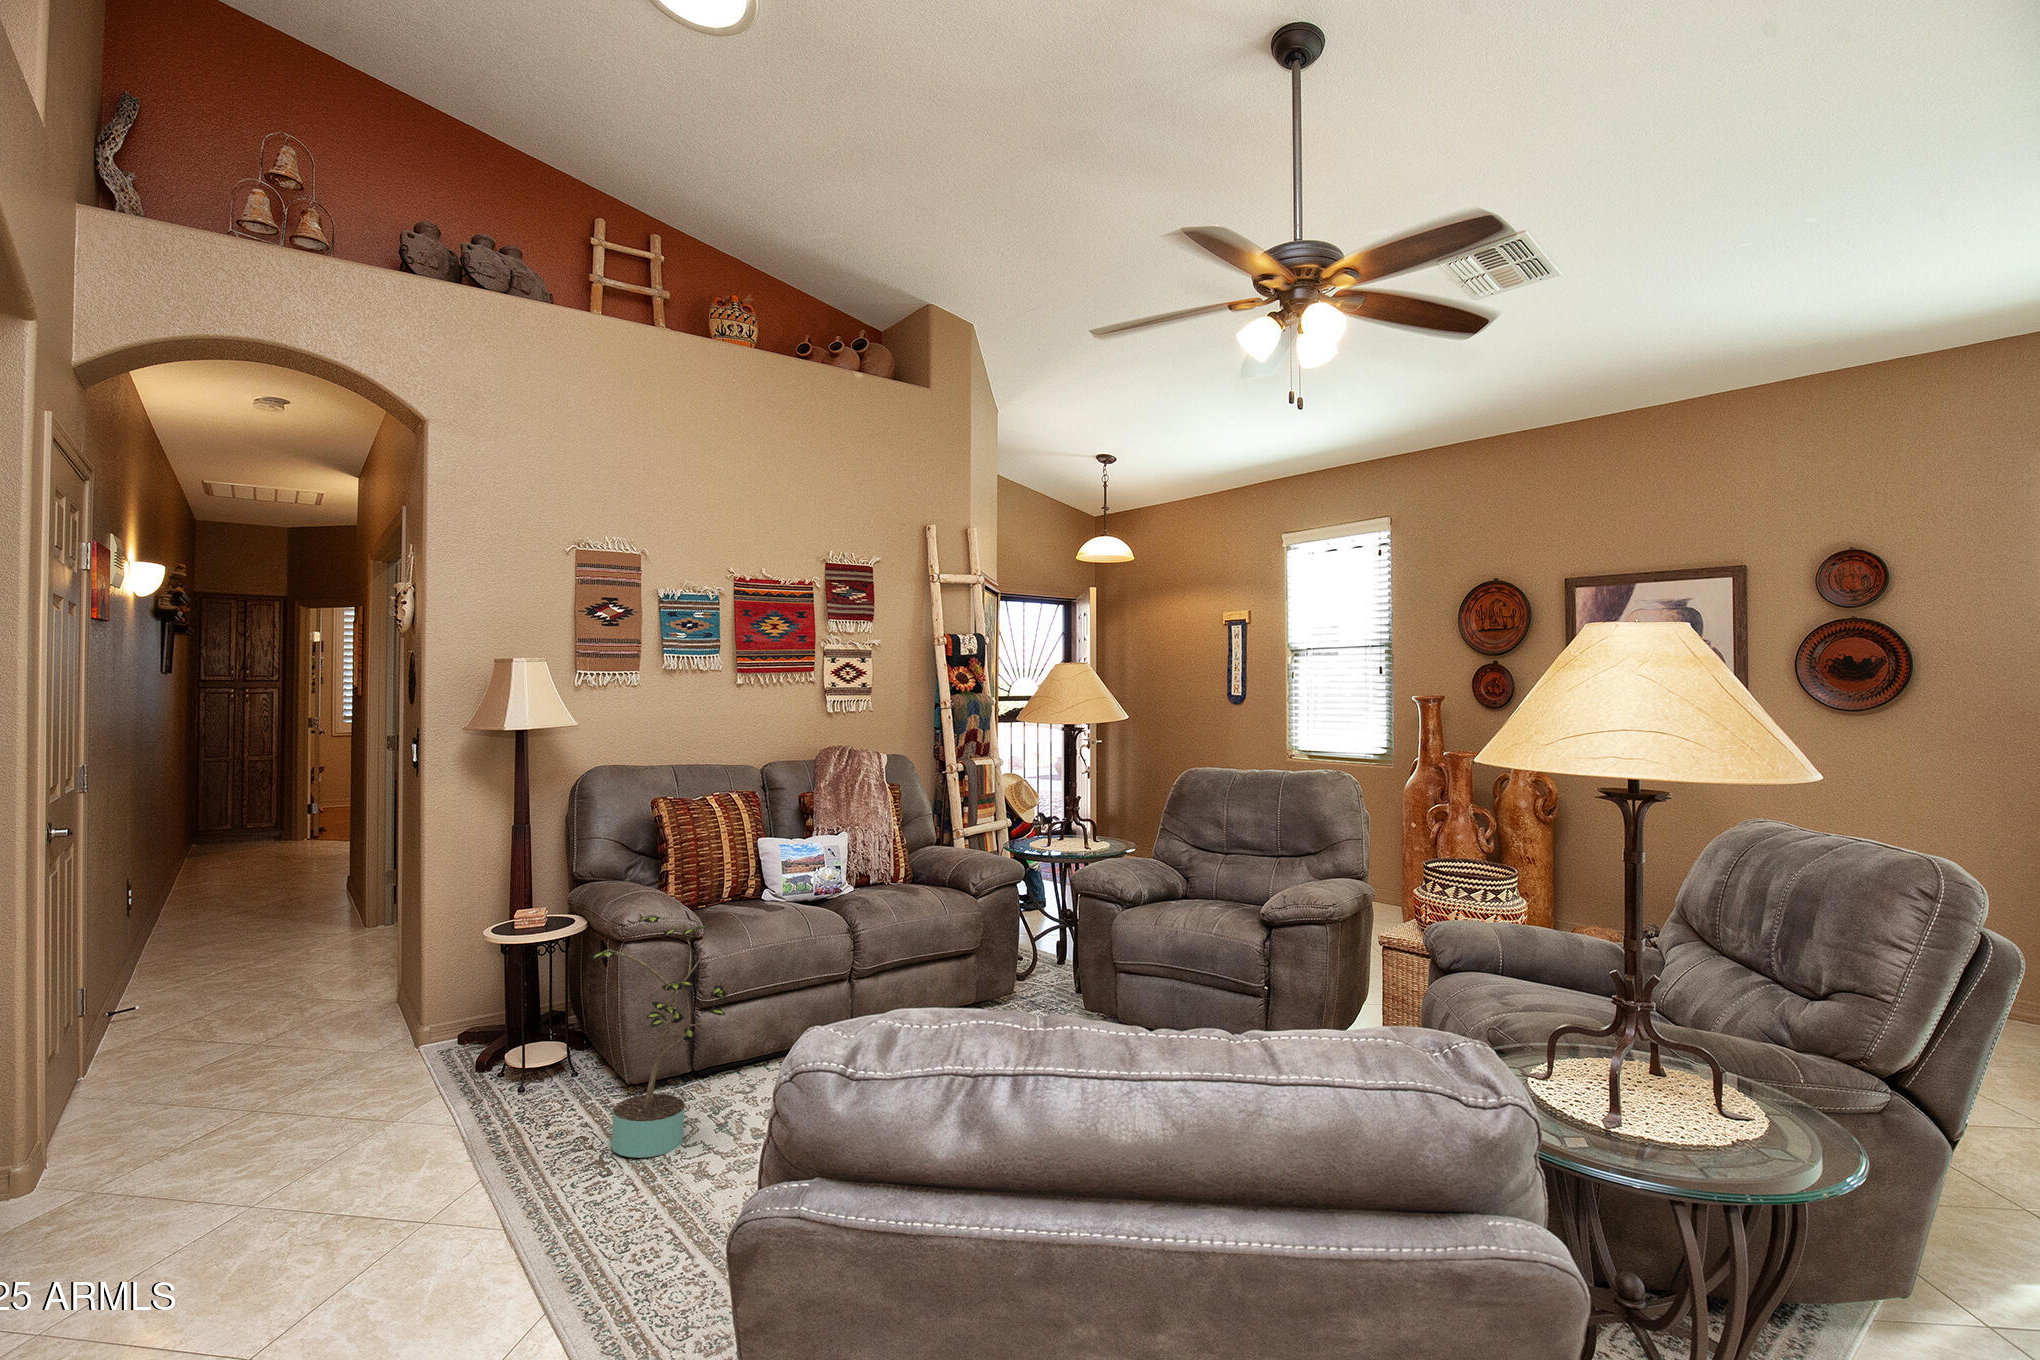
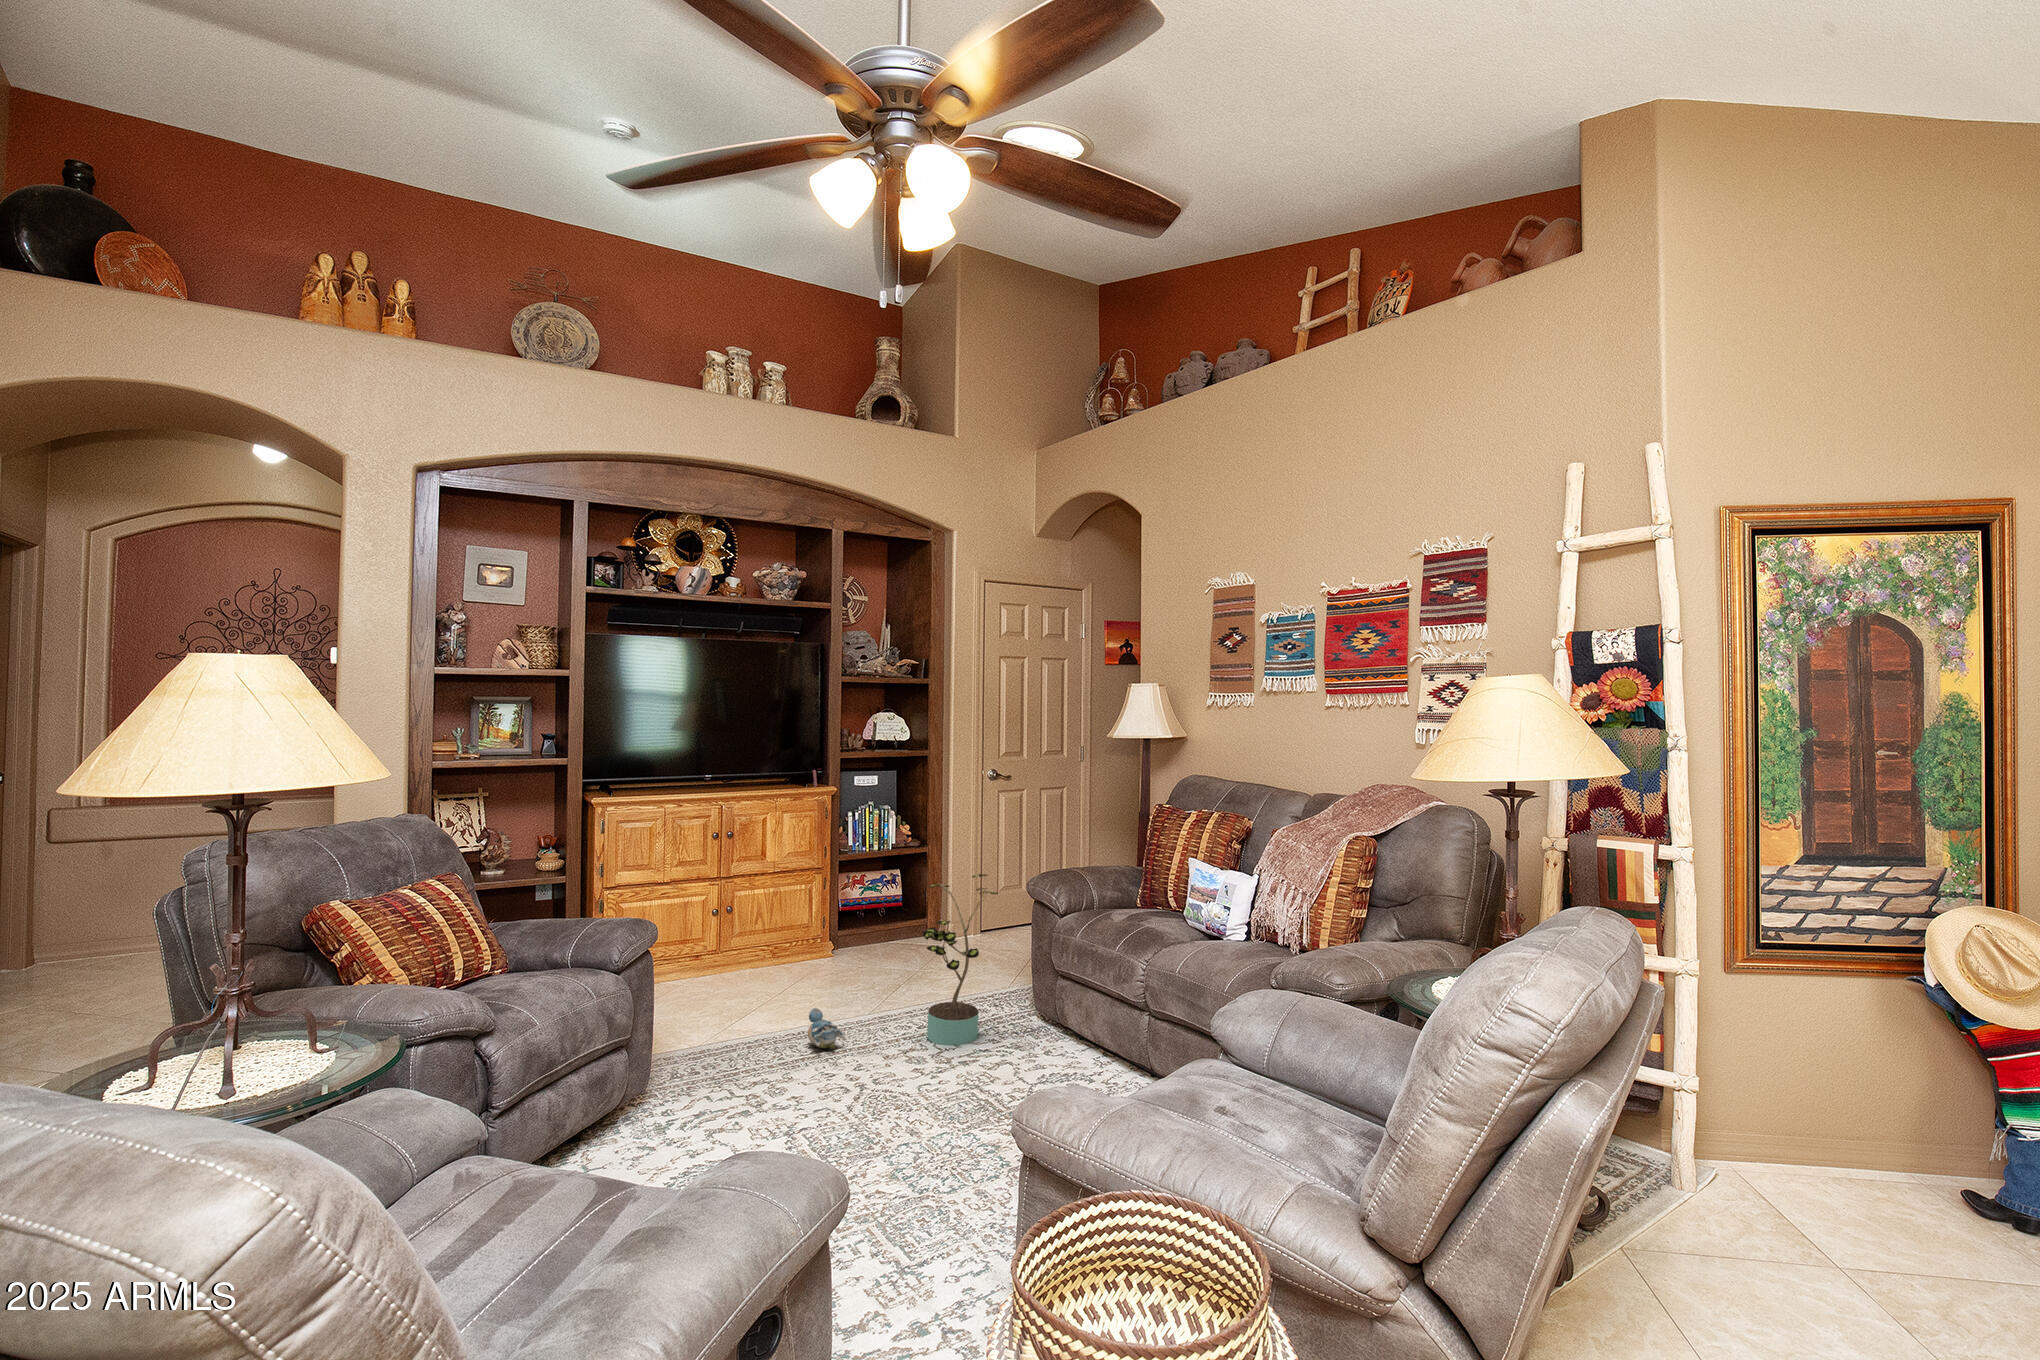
plush toy: none [606,1187,679,1240] -> present [808,1008,845,1049]

